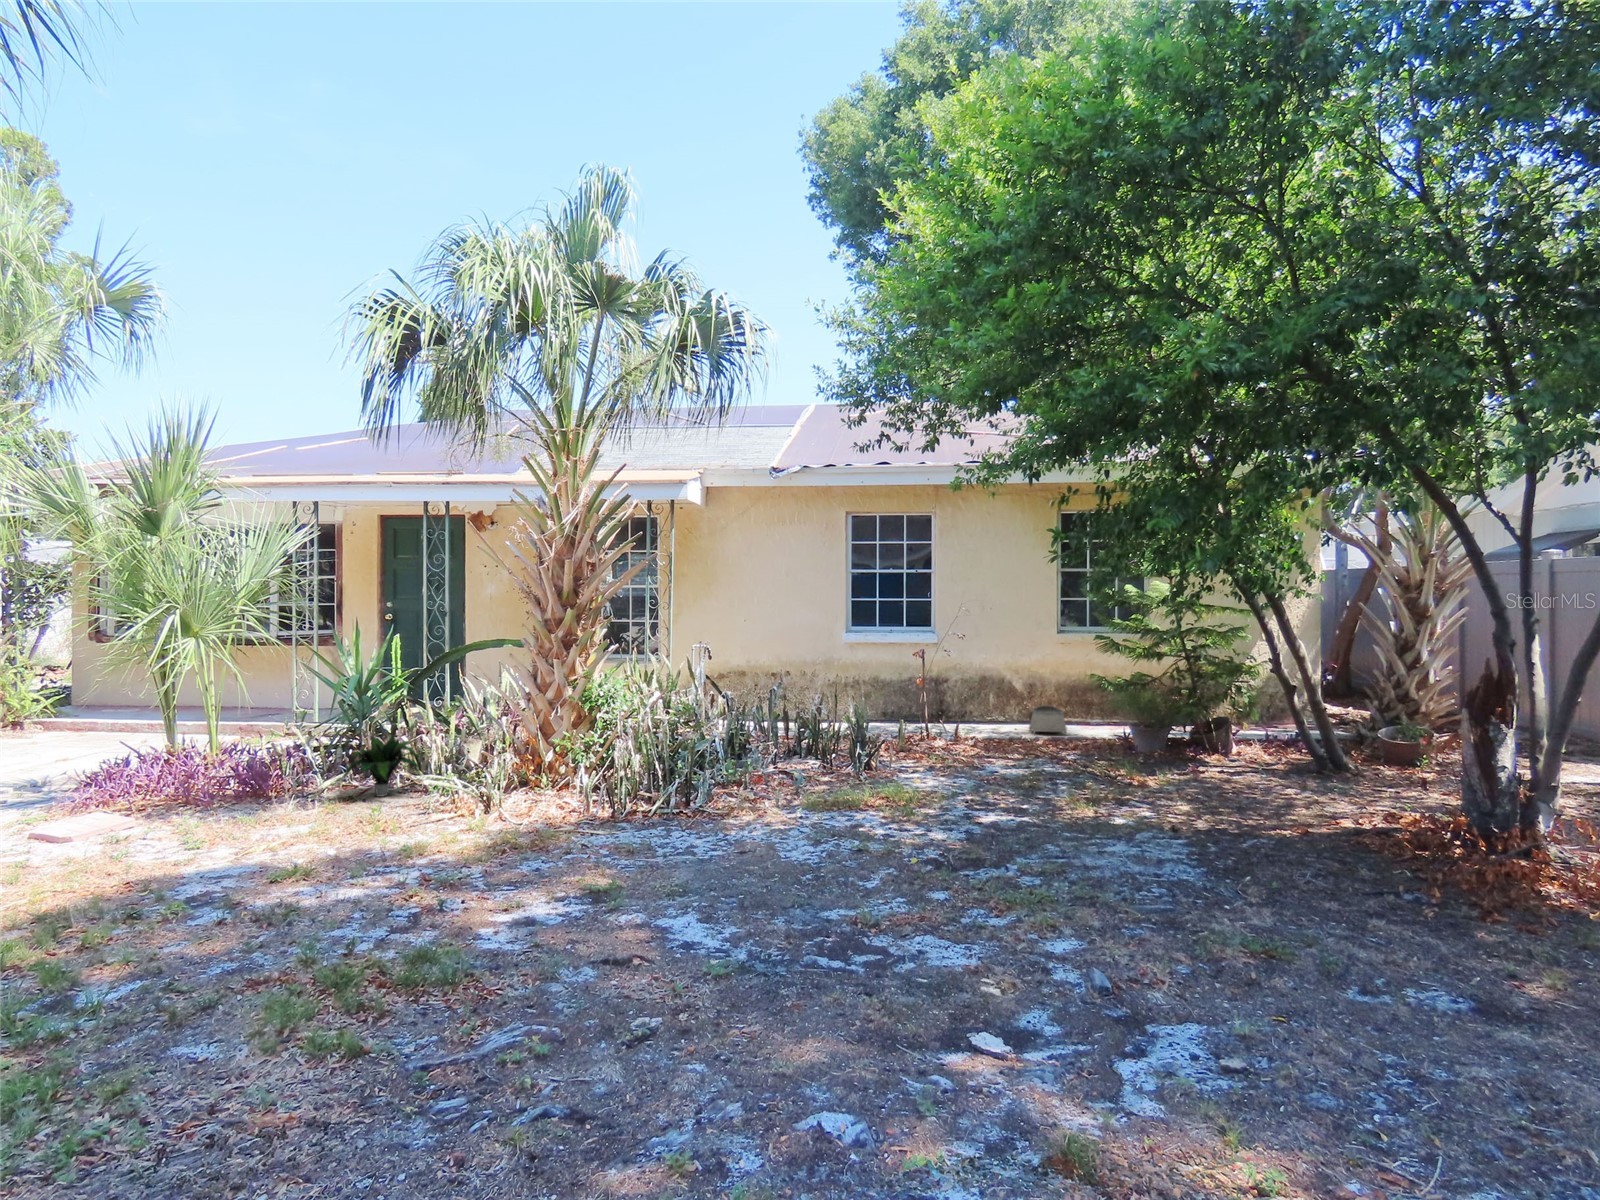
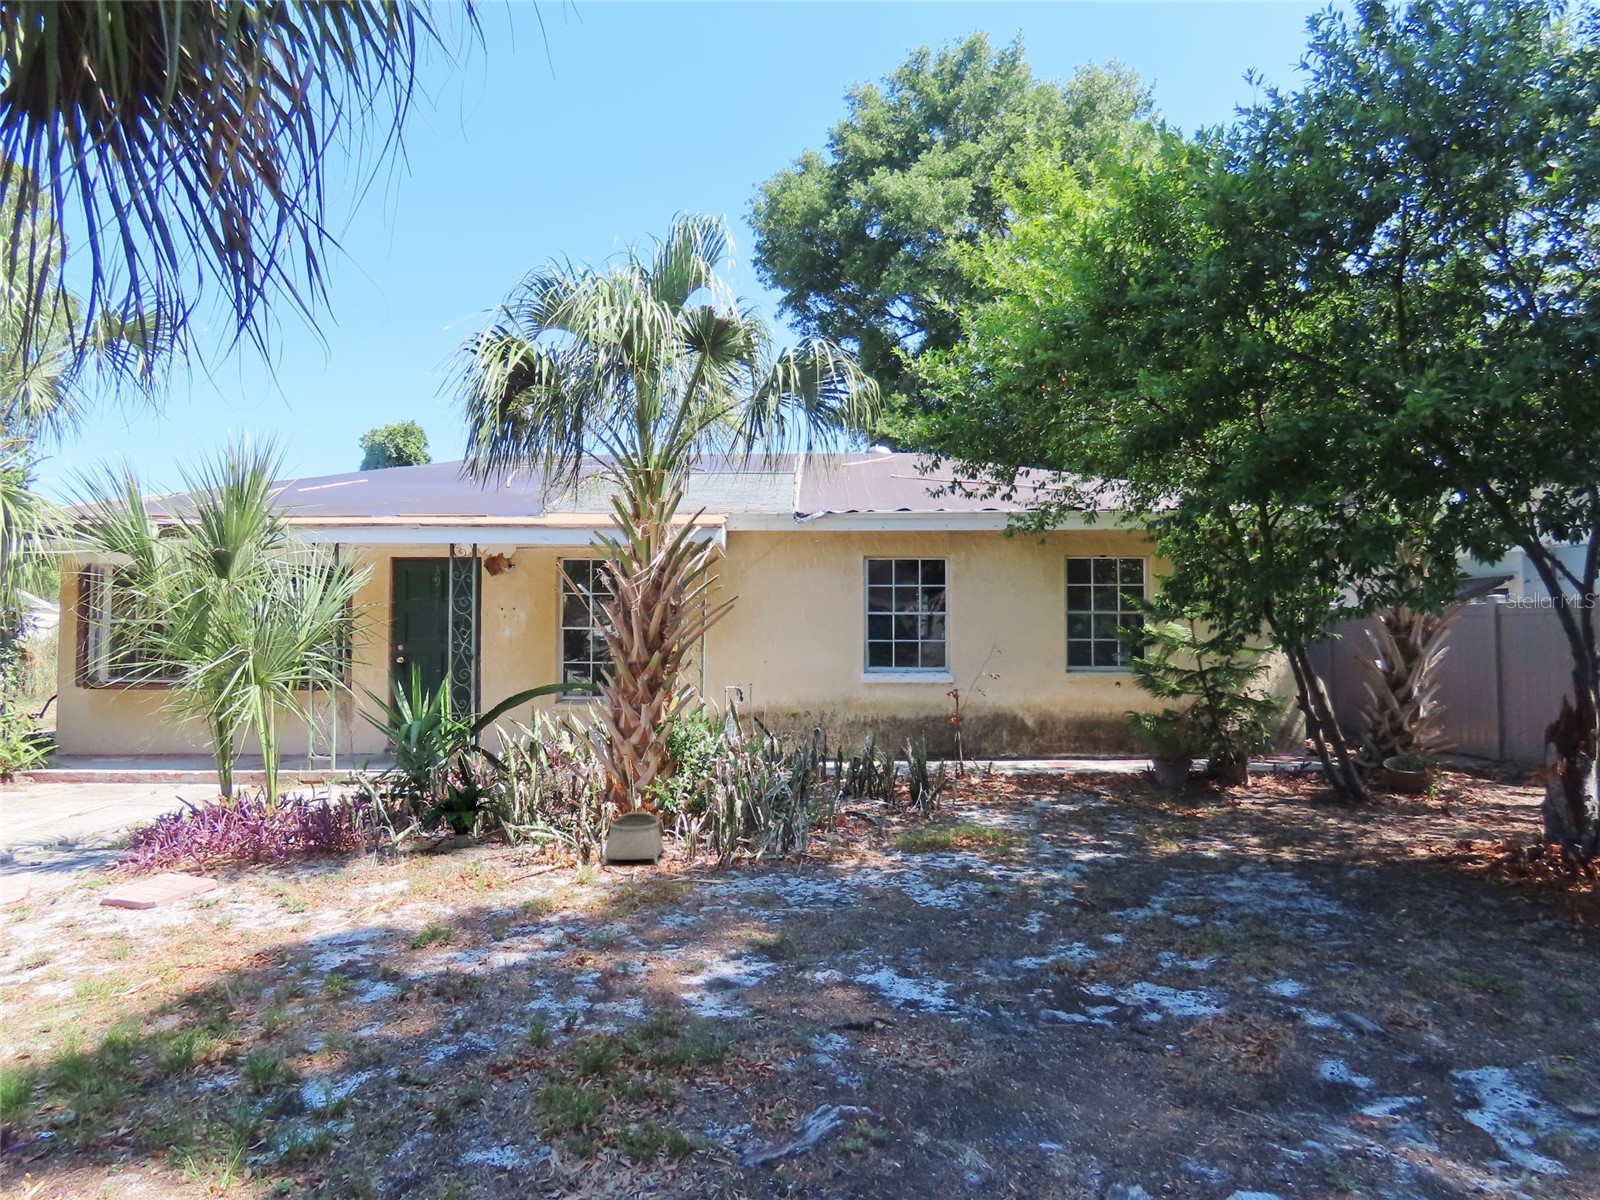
basket: present [1029,705,1068,735] -> present [602,812,664,865]

